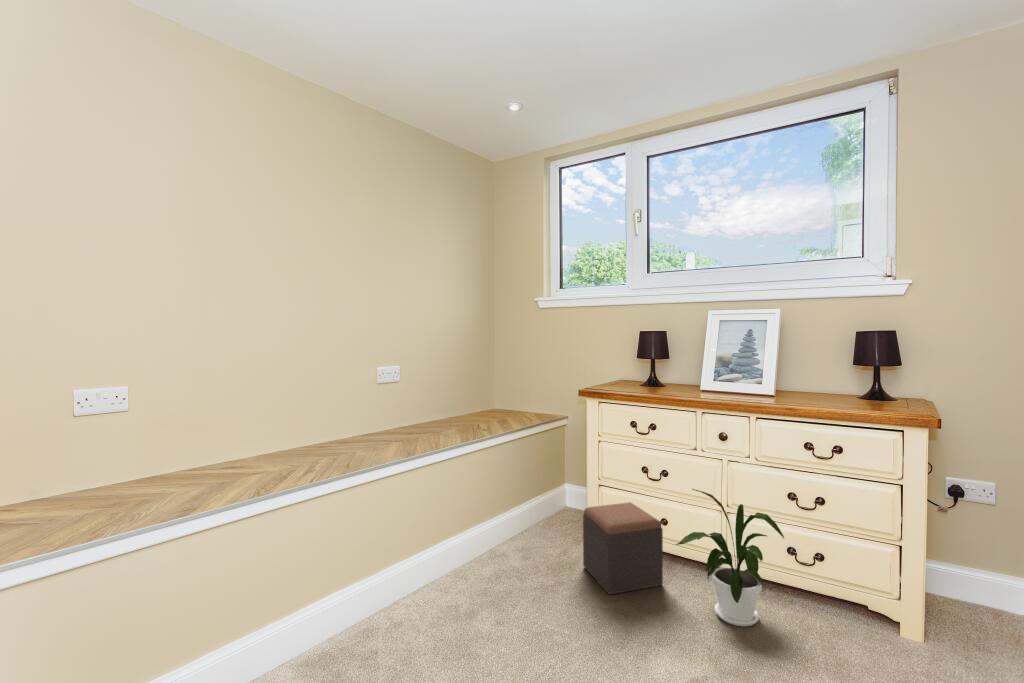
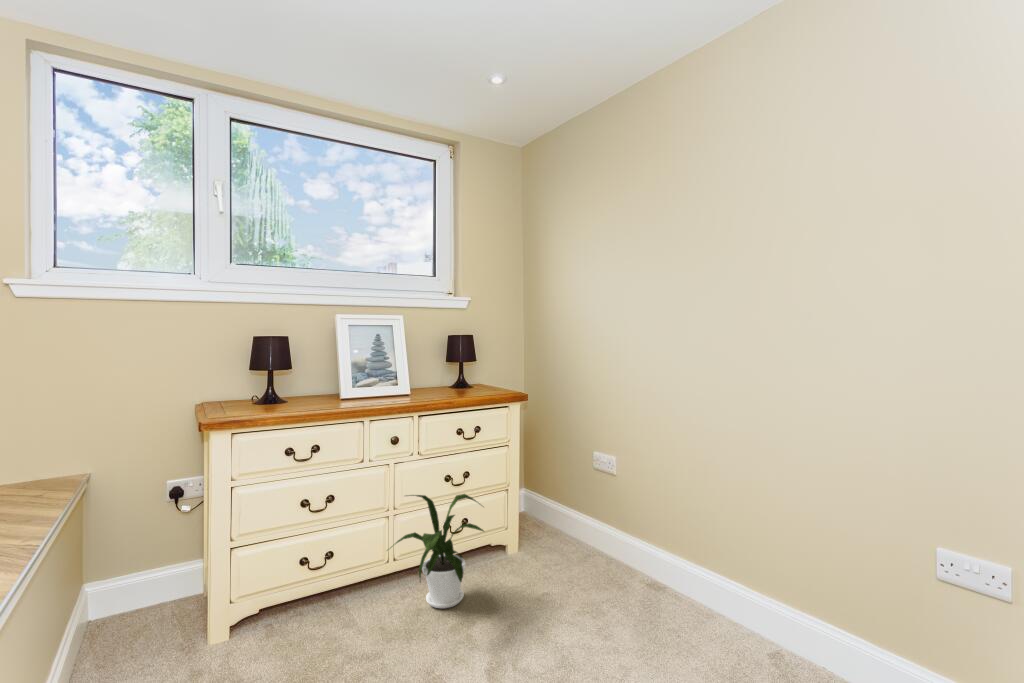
footstool: present [583,502,663,594] -> none [262,547,365,662]

